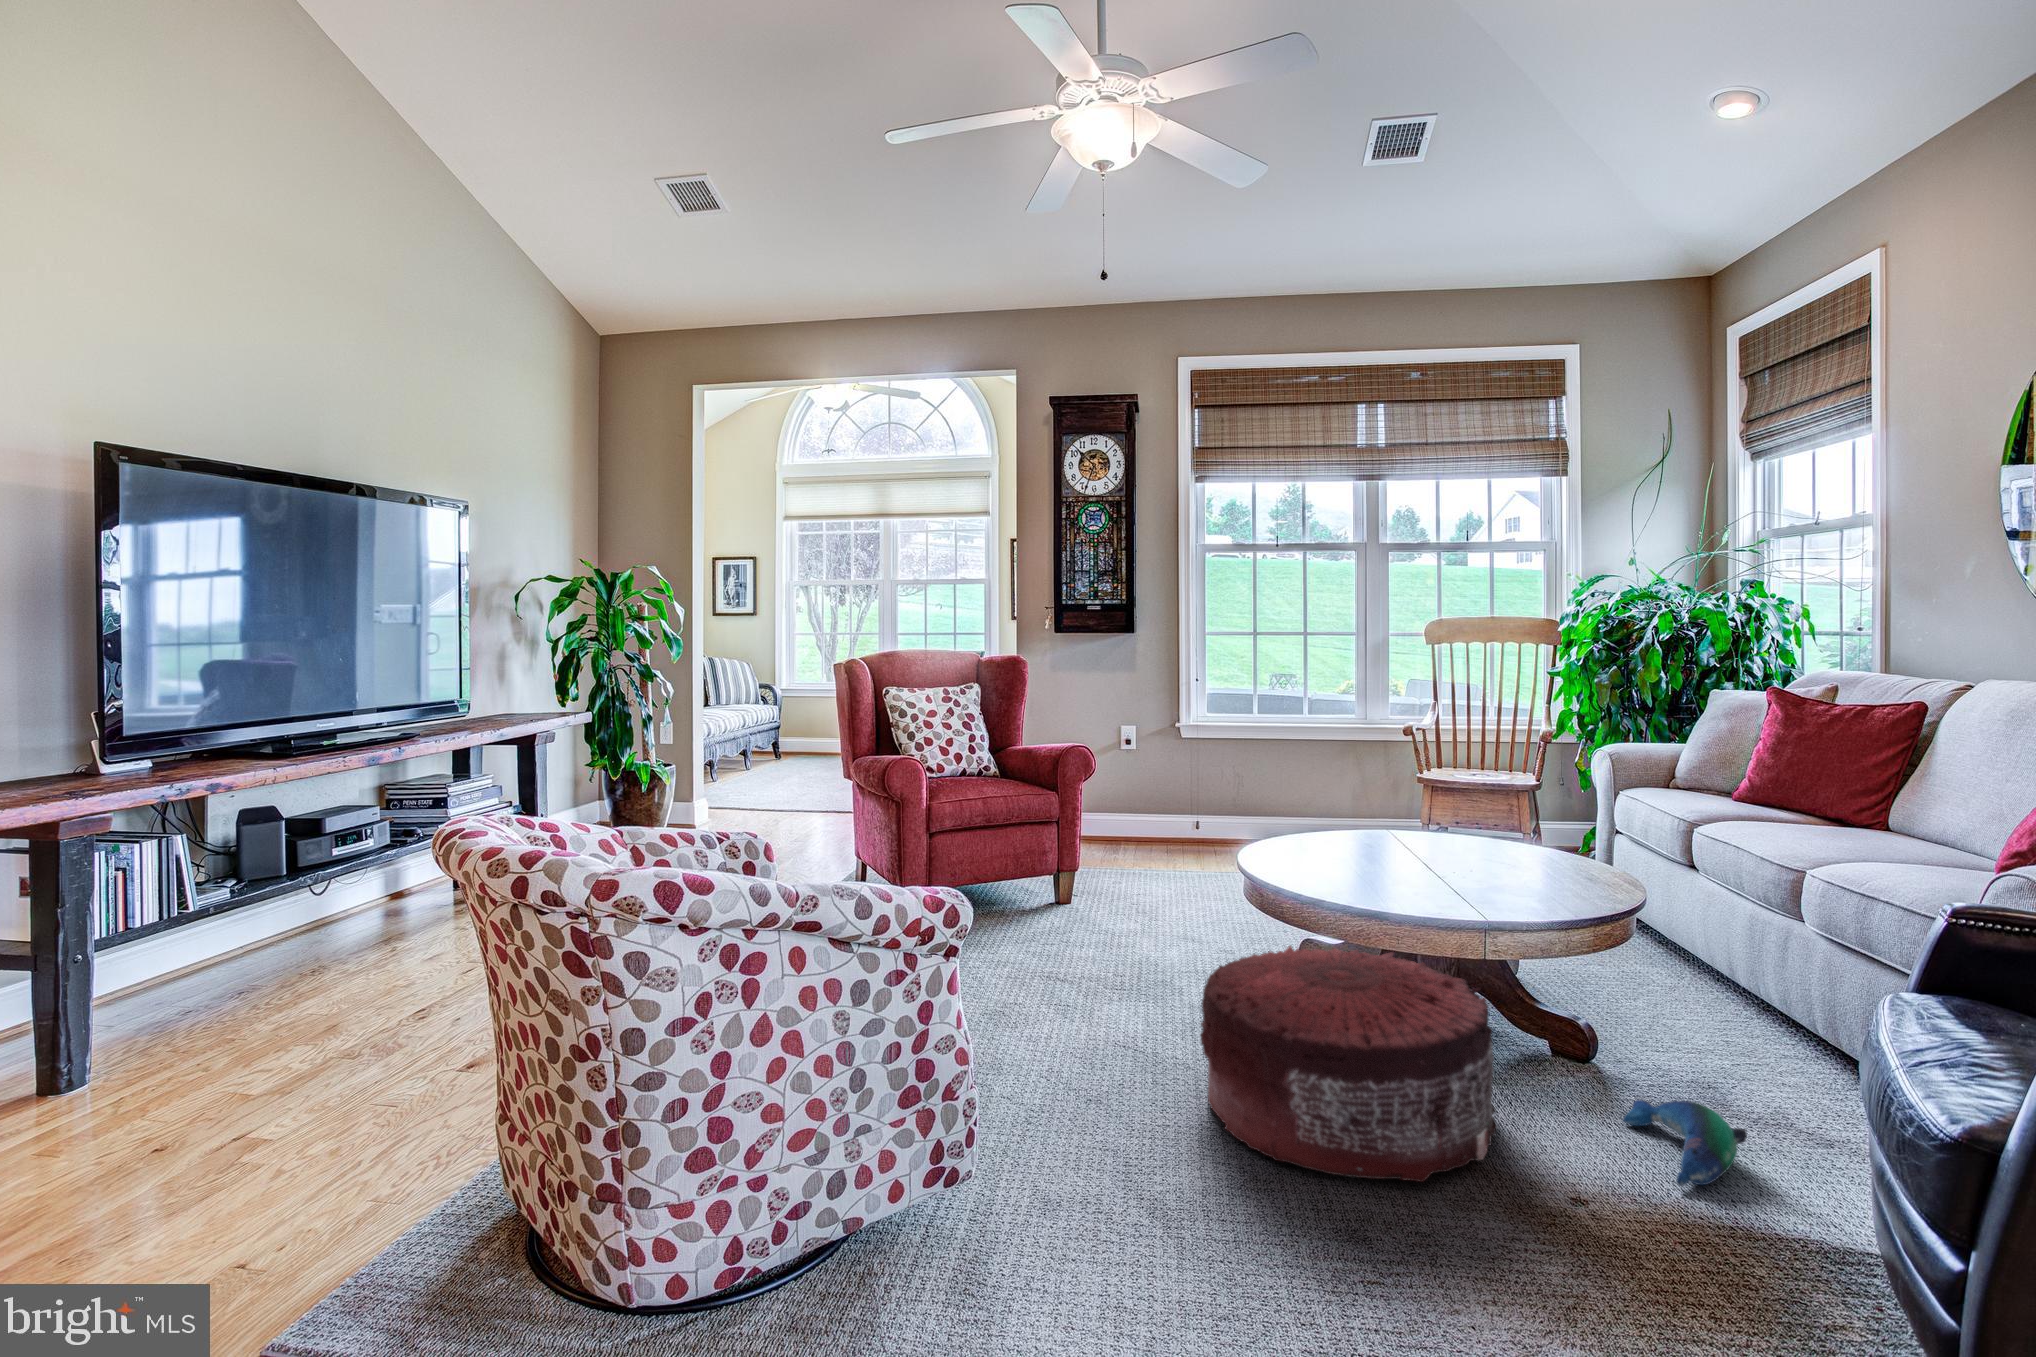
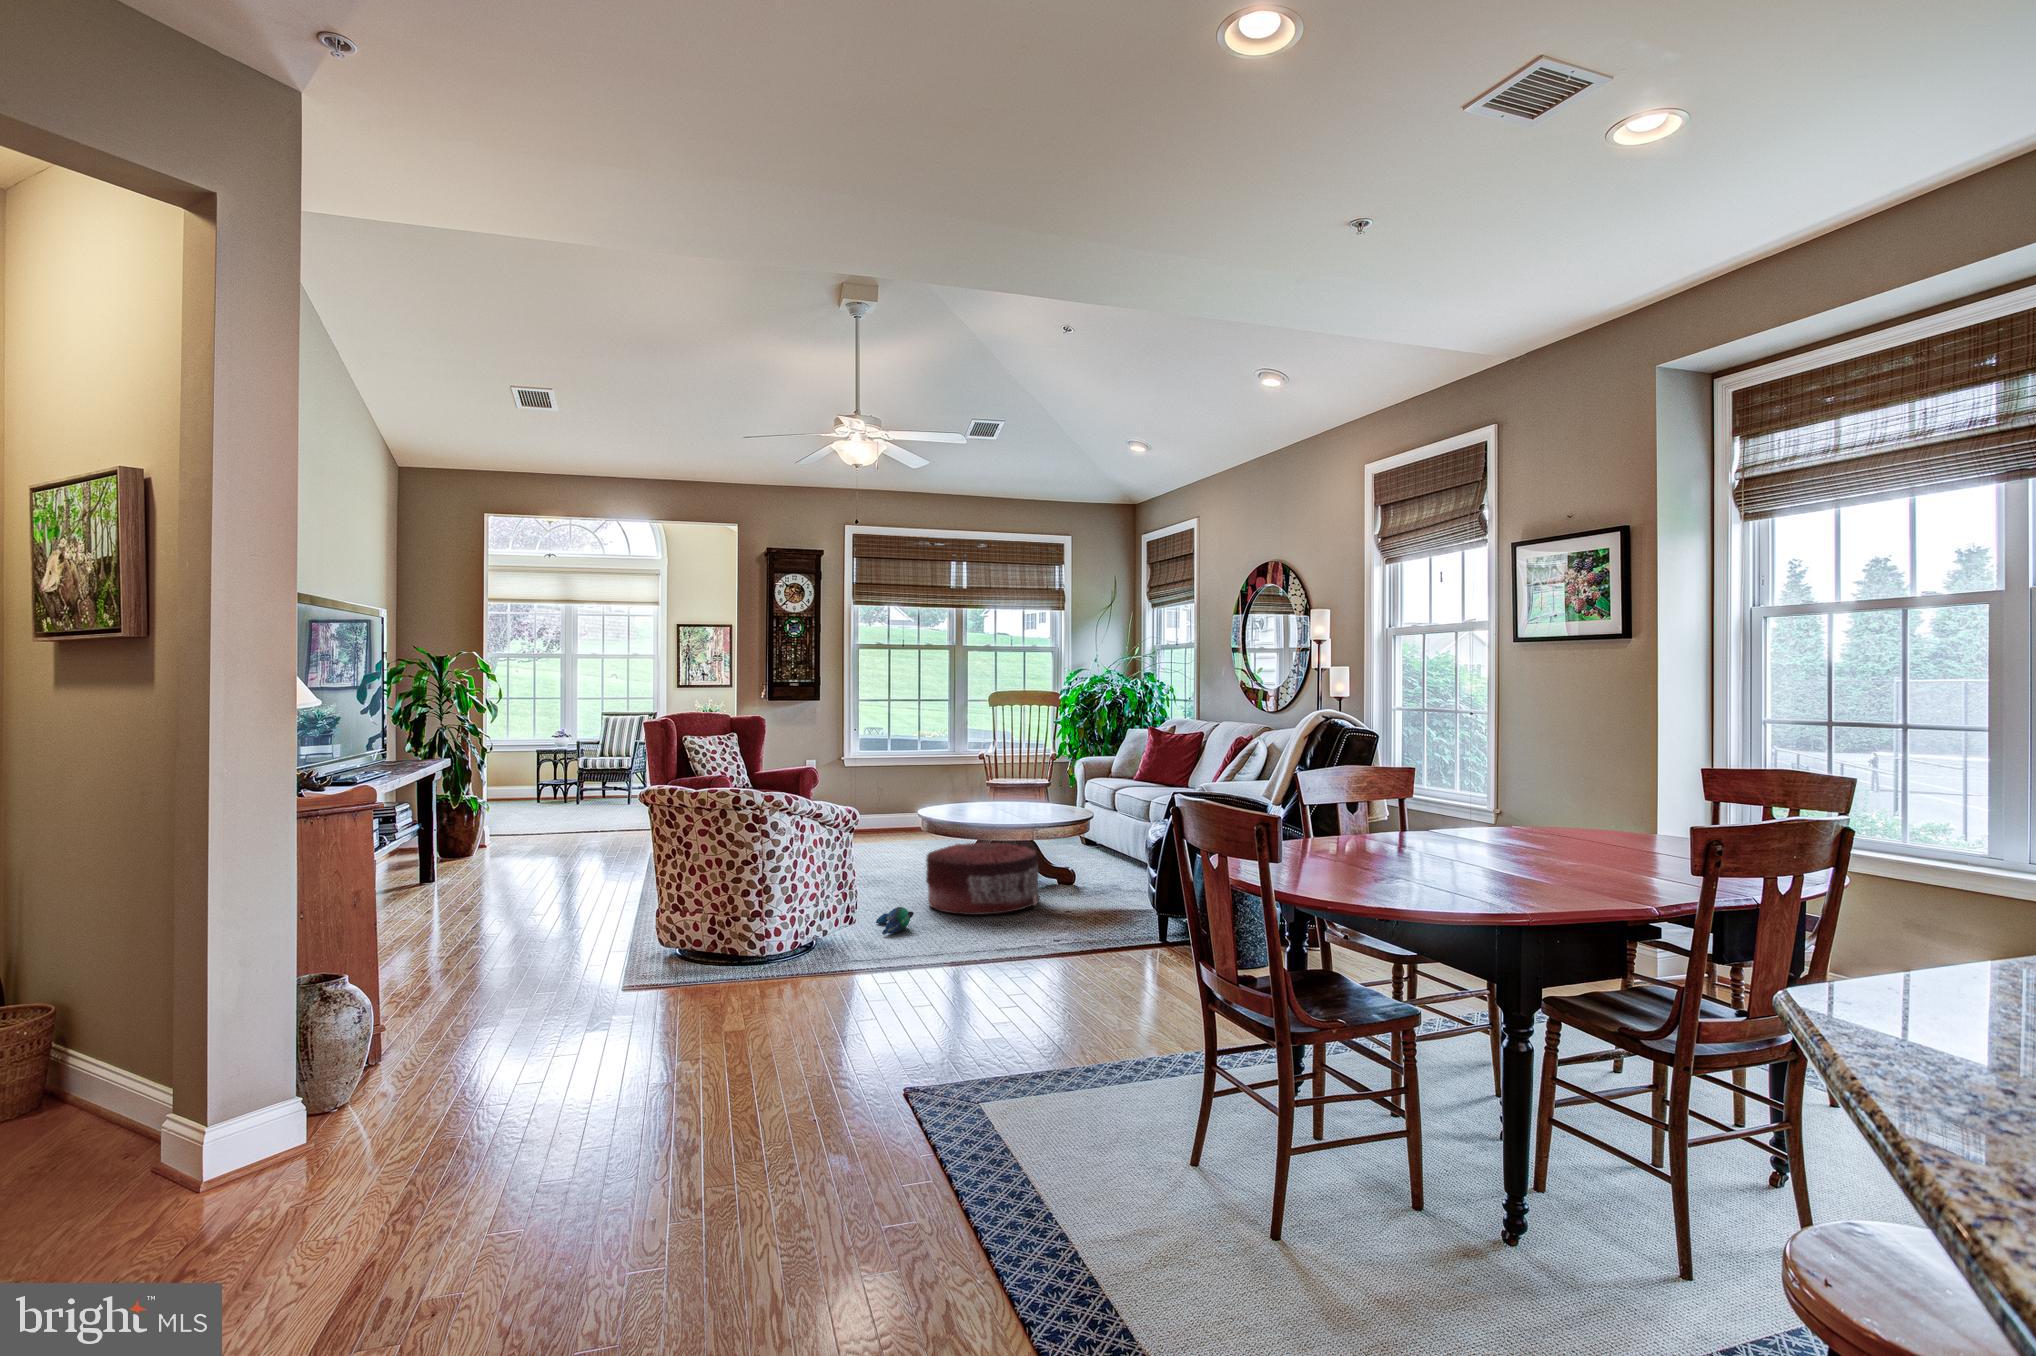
plush toy: present [1623,1100,1747,1187] -> present [876,907,913,935]

